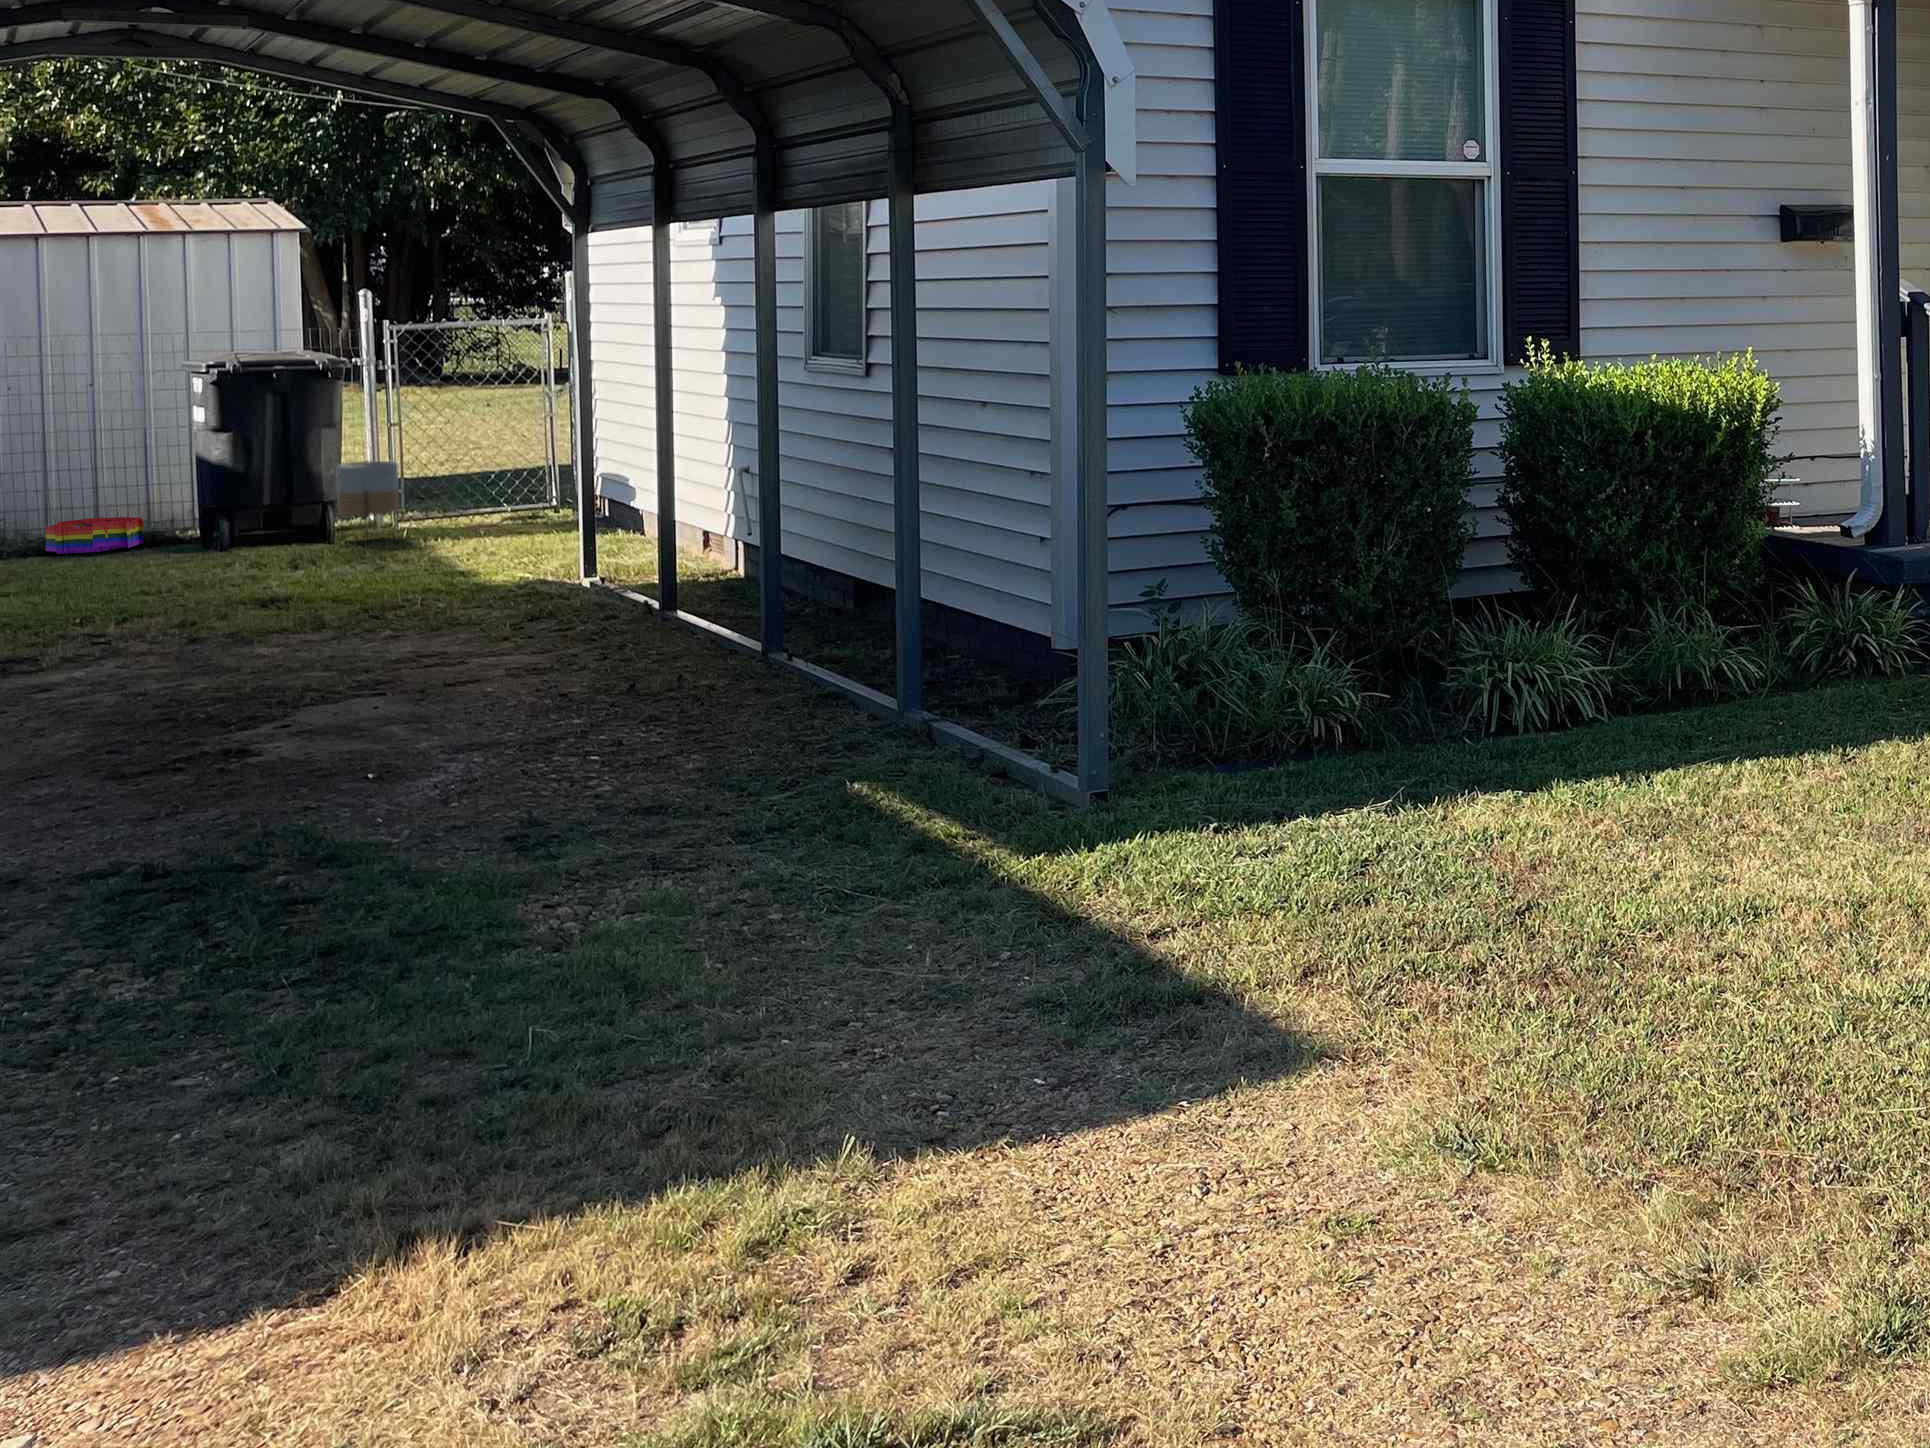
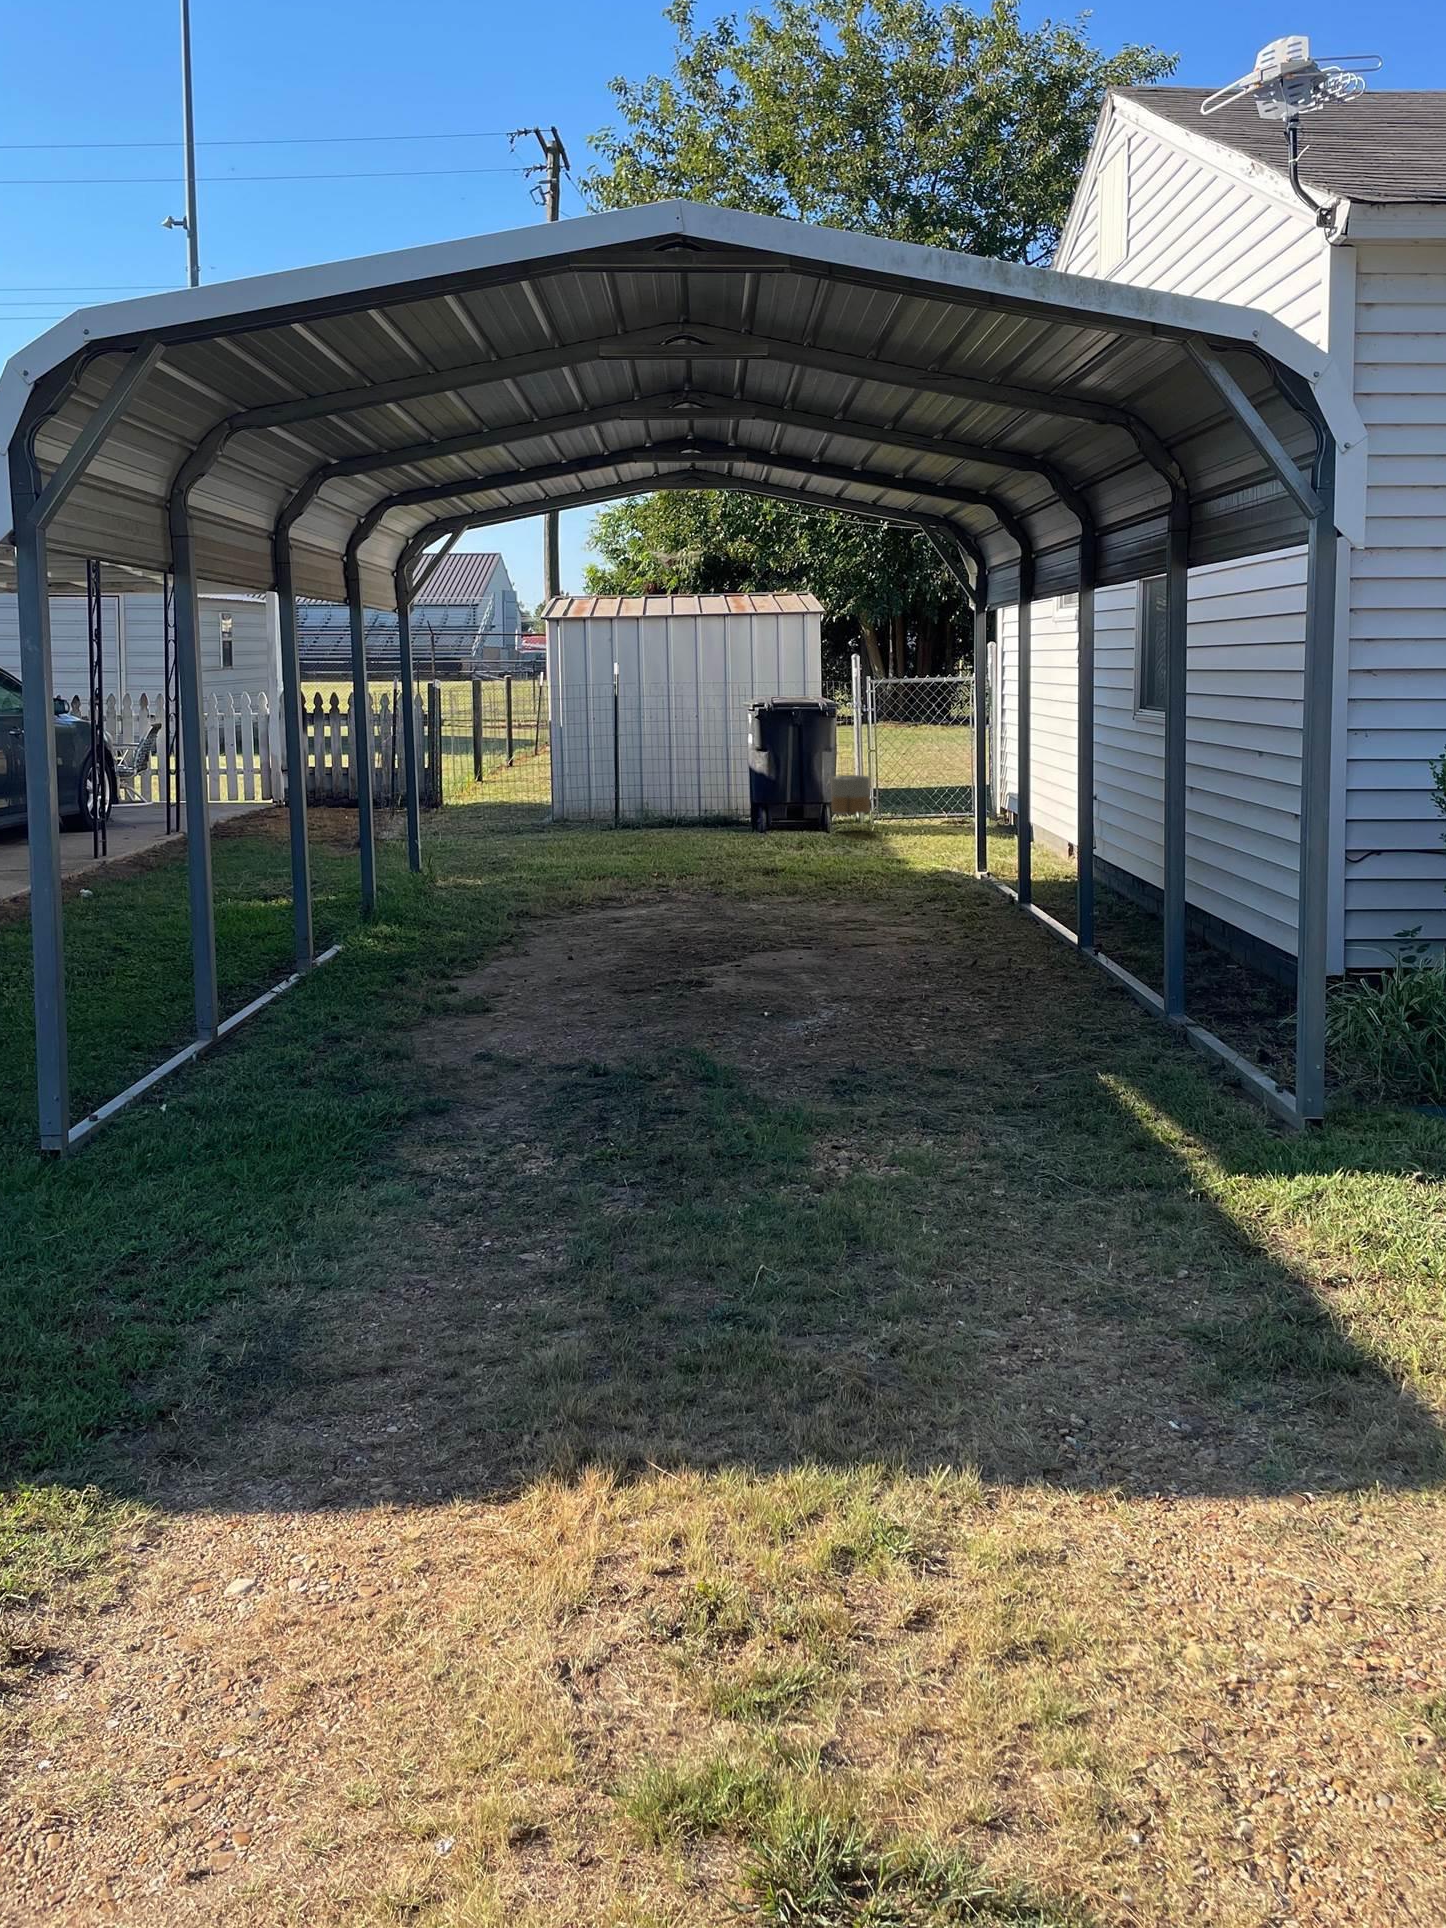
storage bin: present [45,517,143,554] -> none [667,803,720,826]

